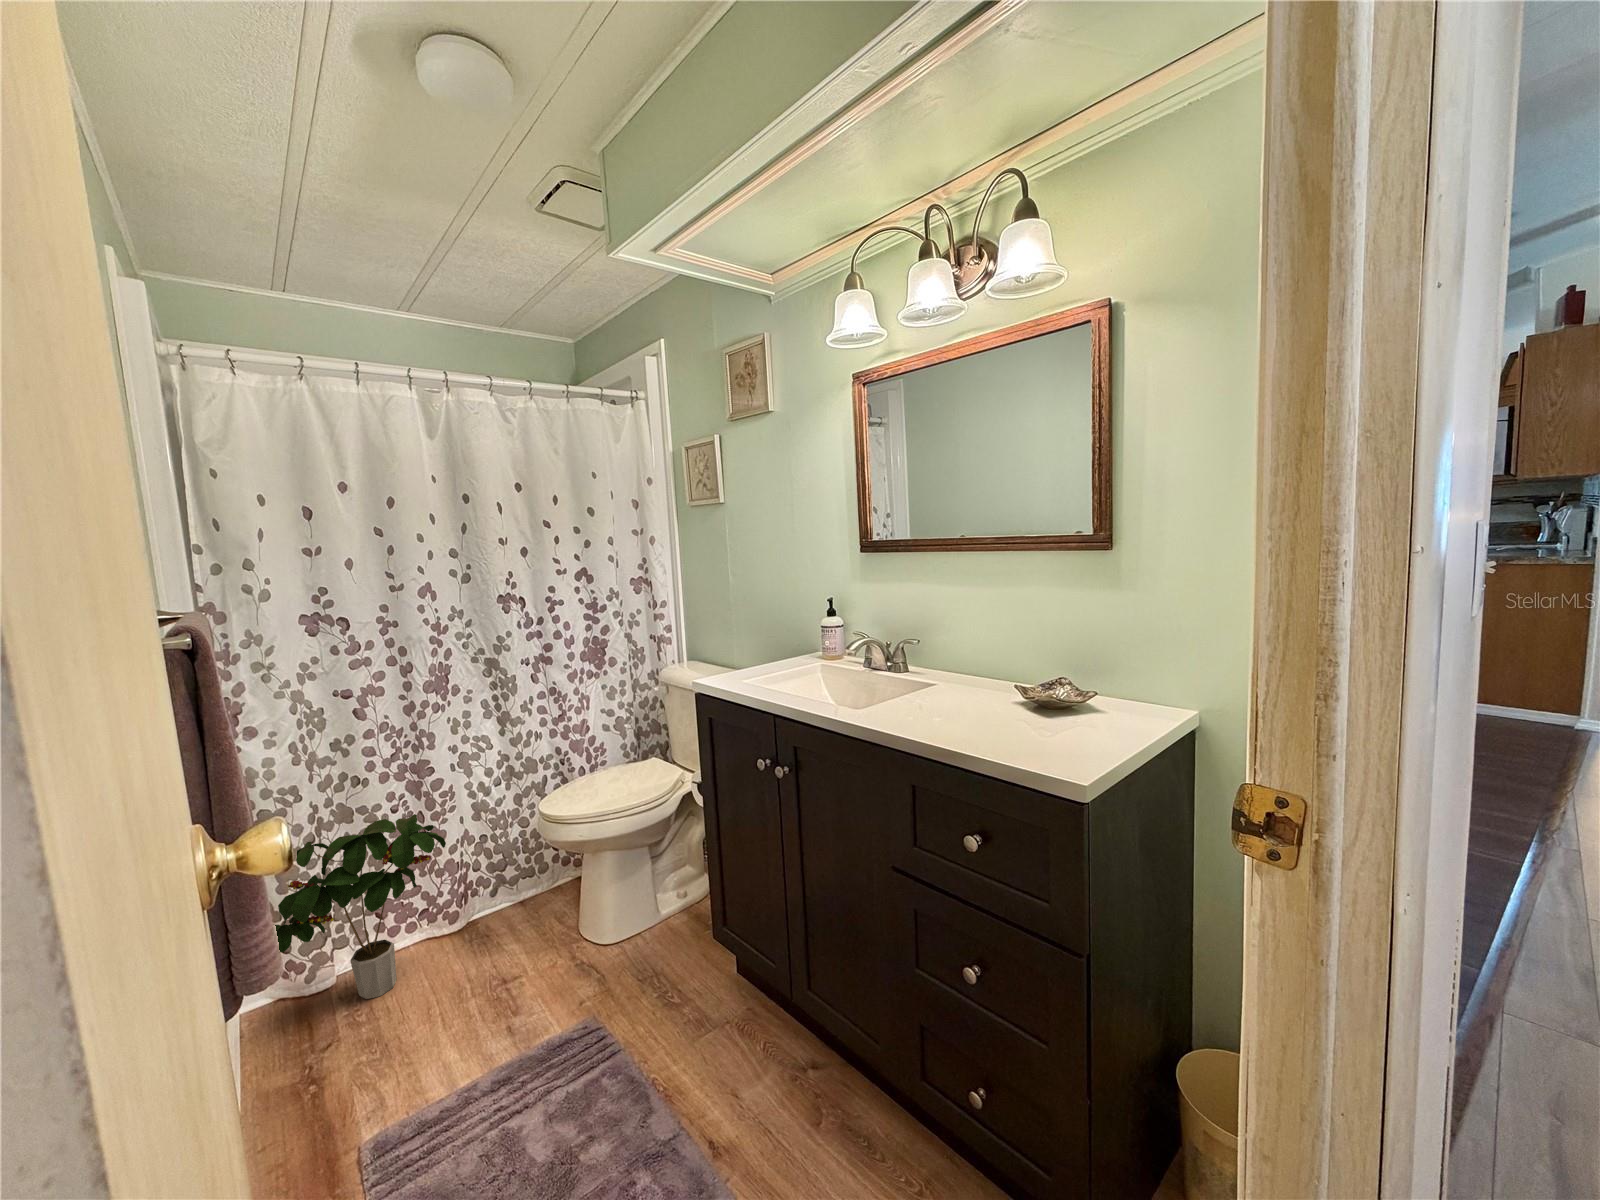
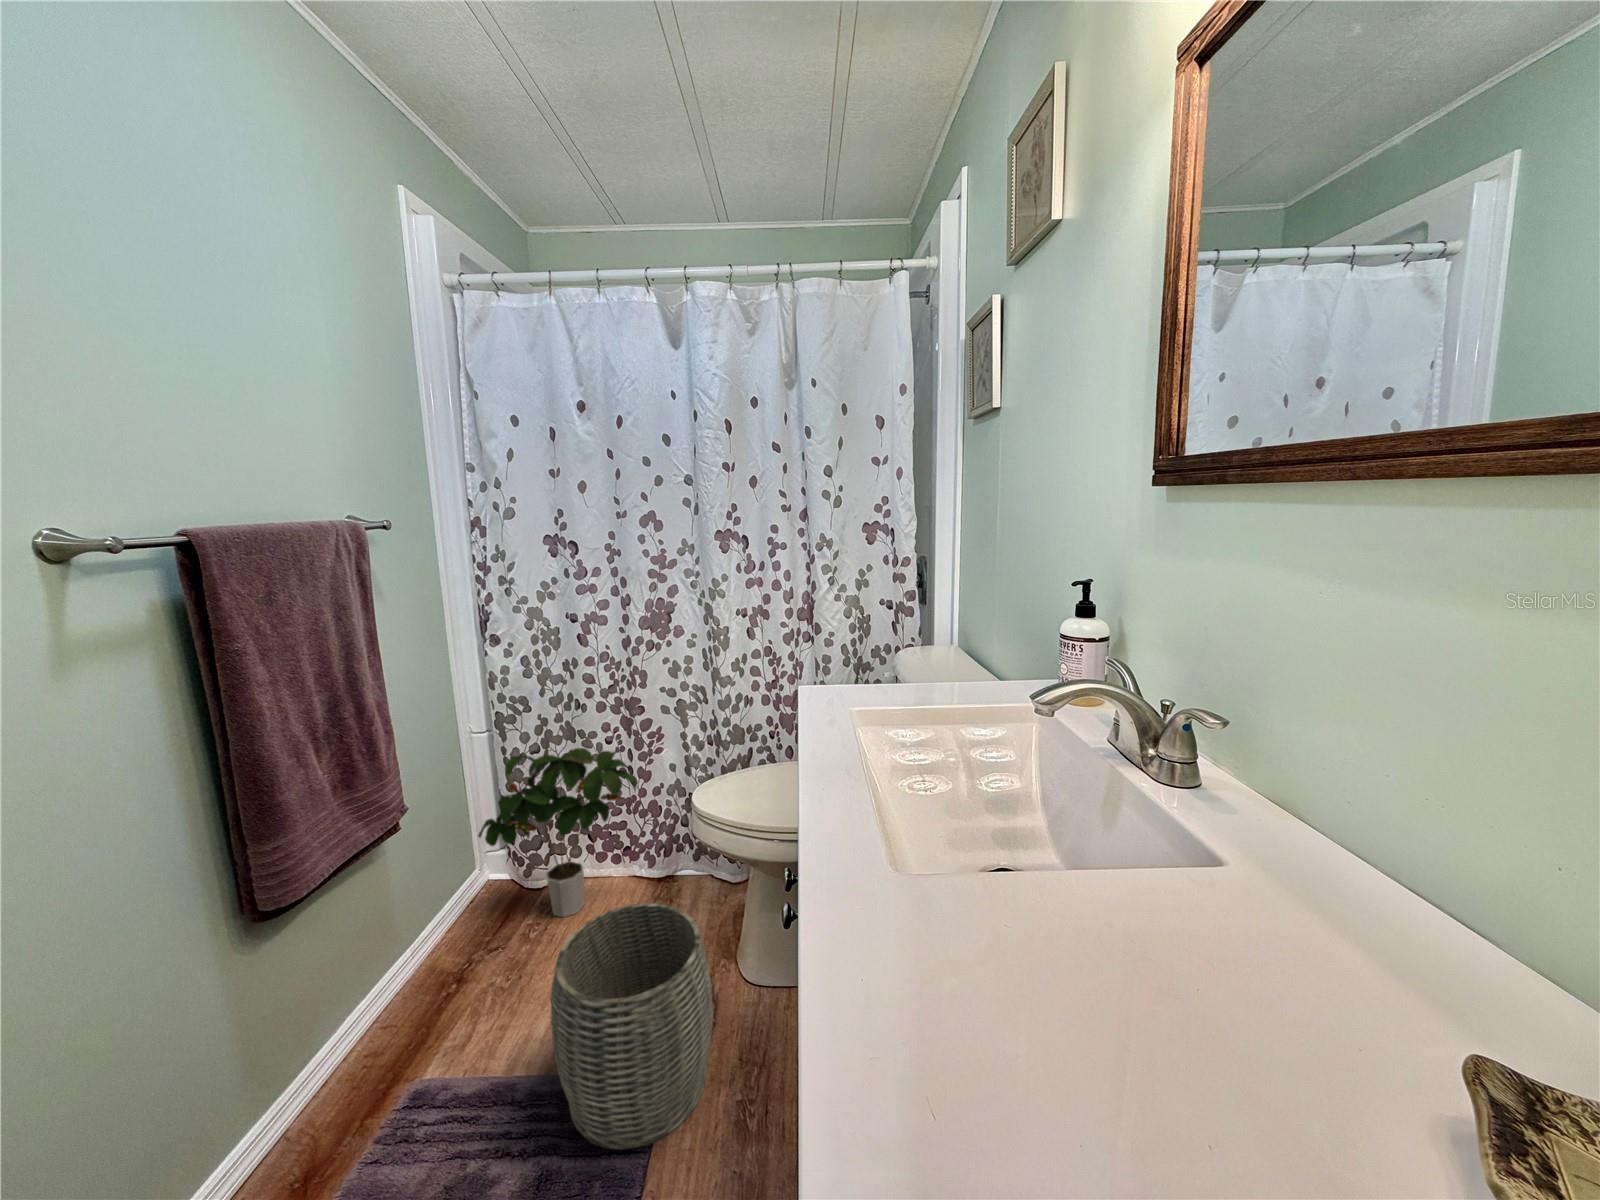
woven basket: none [480,902,618,1096] -> present [551,903,713,1149]

